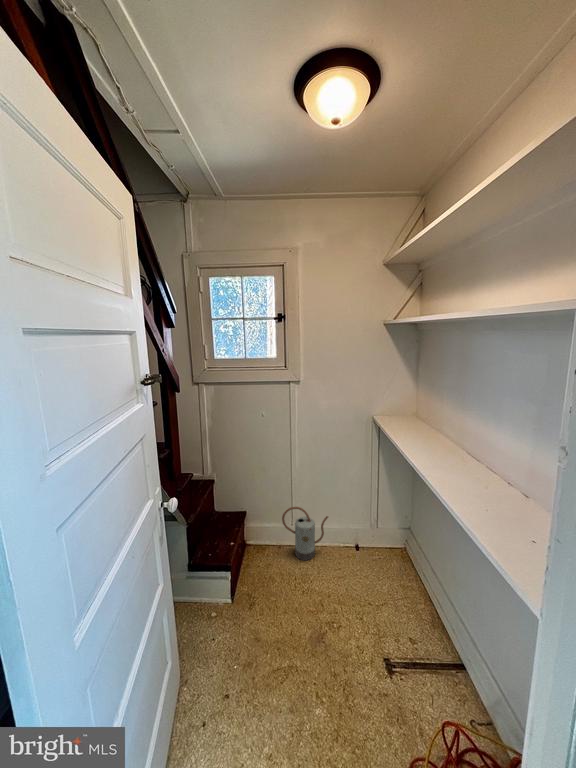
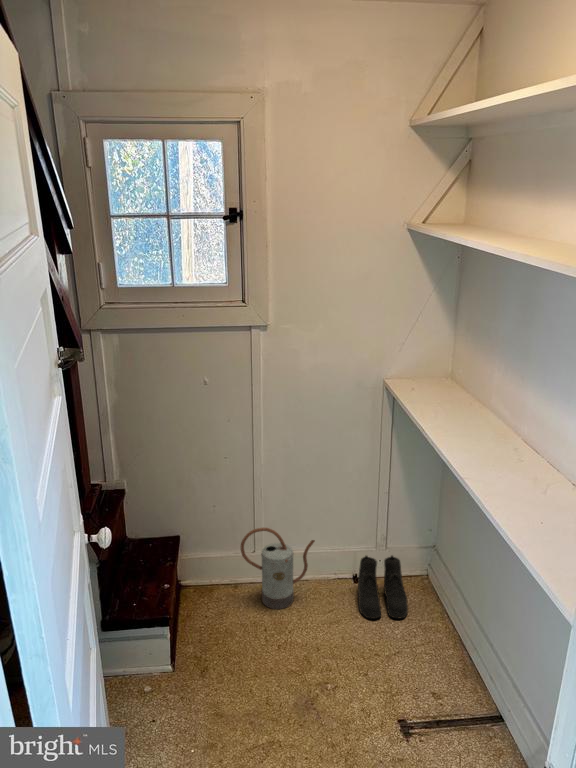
boots: none [356,528,389,574] -> present [358,556,408,619]

